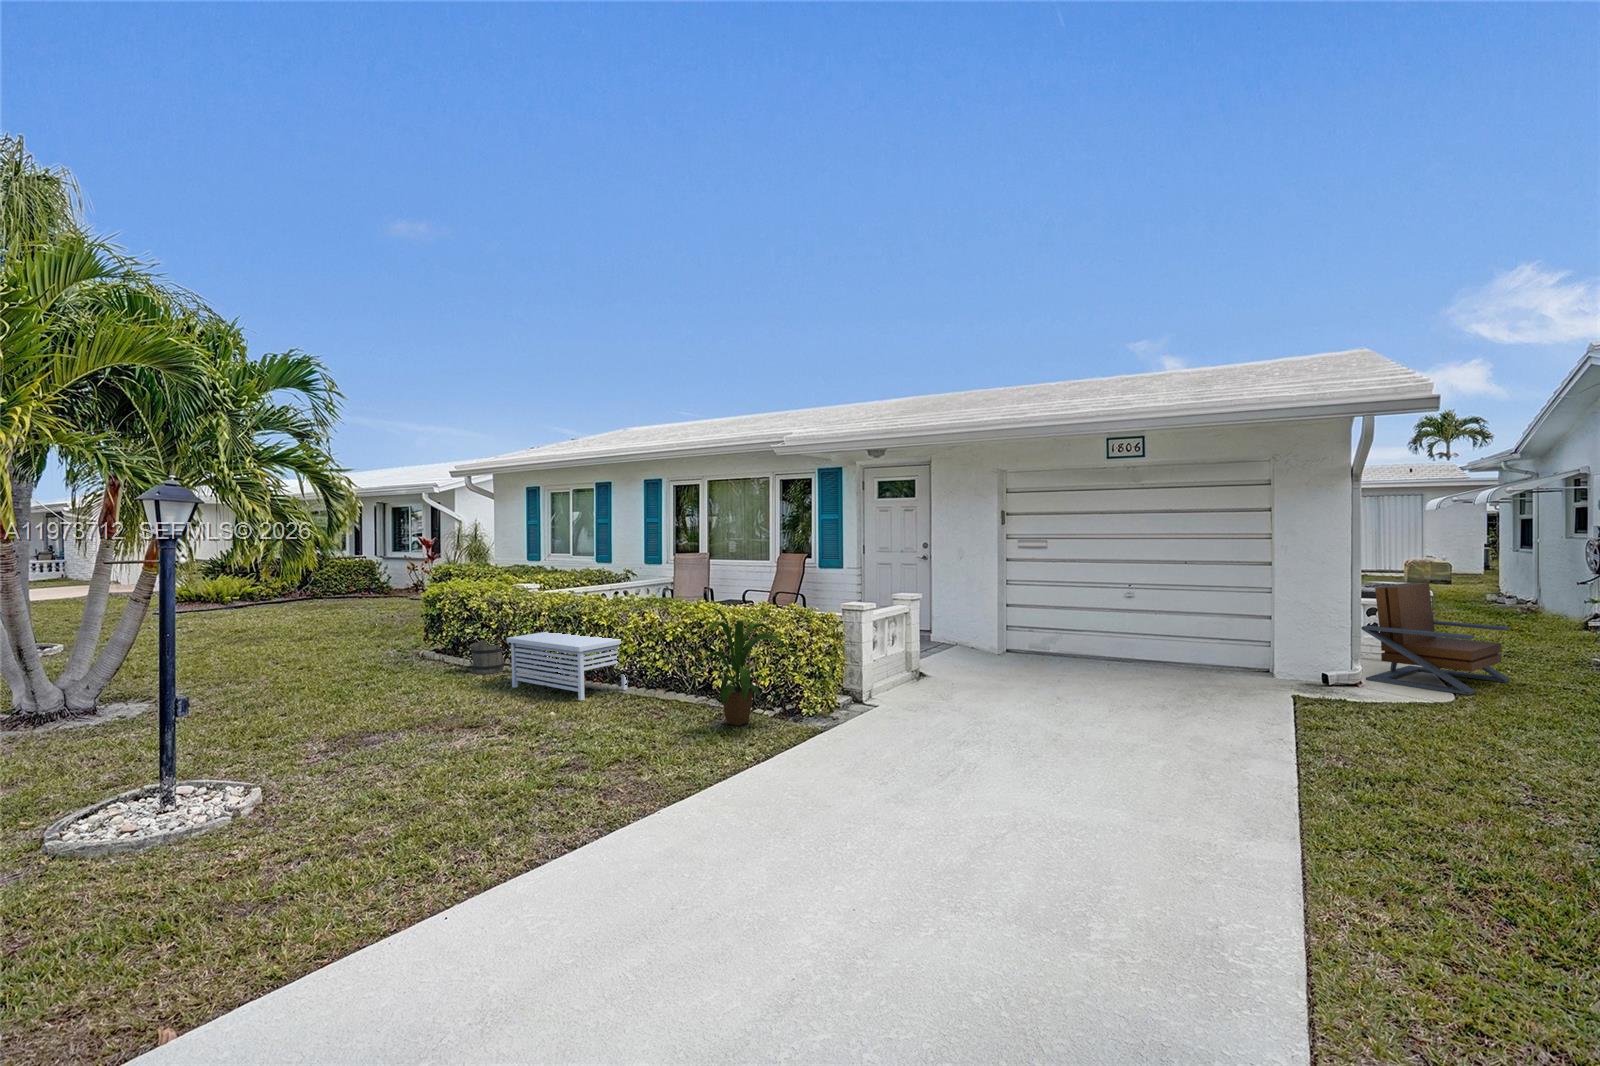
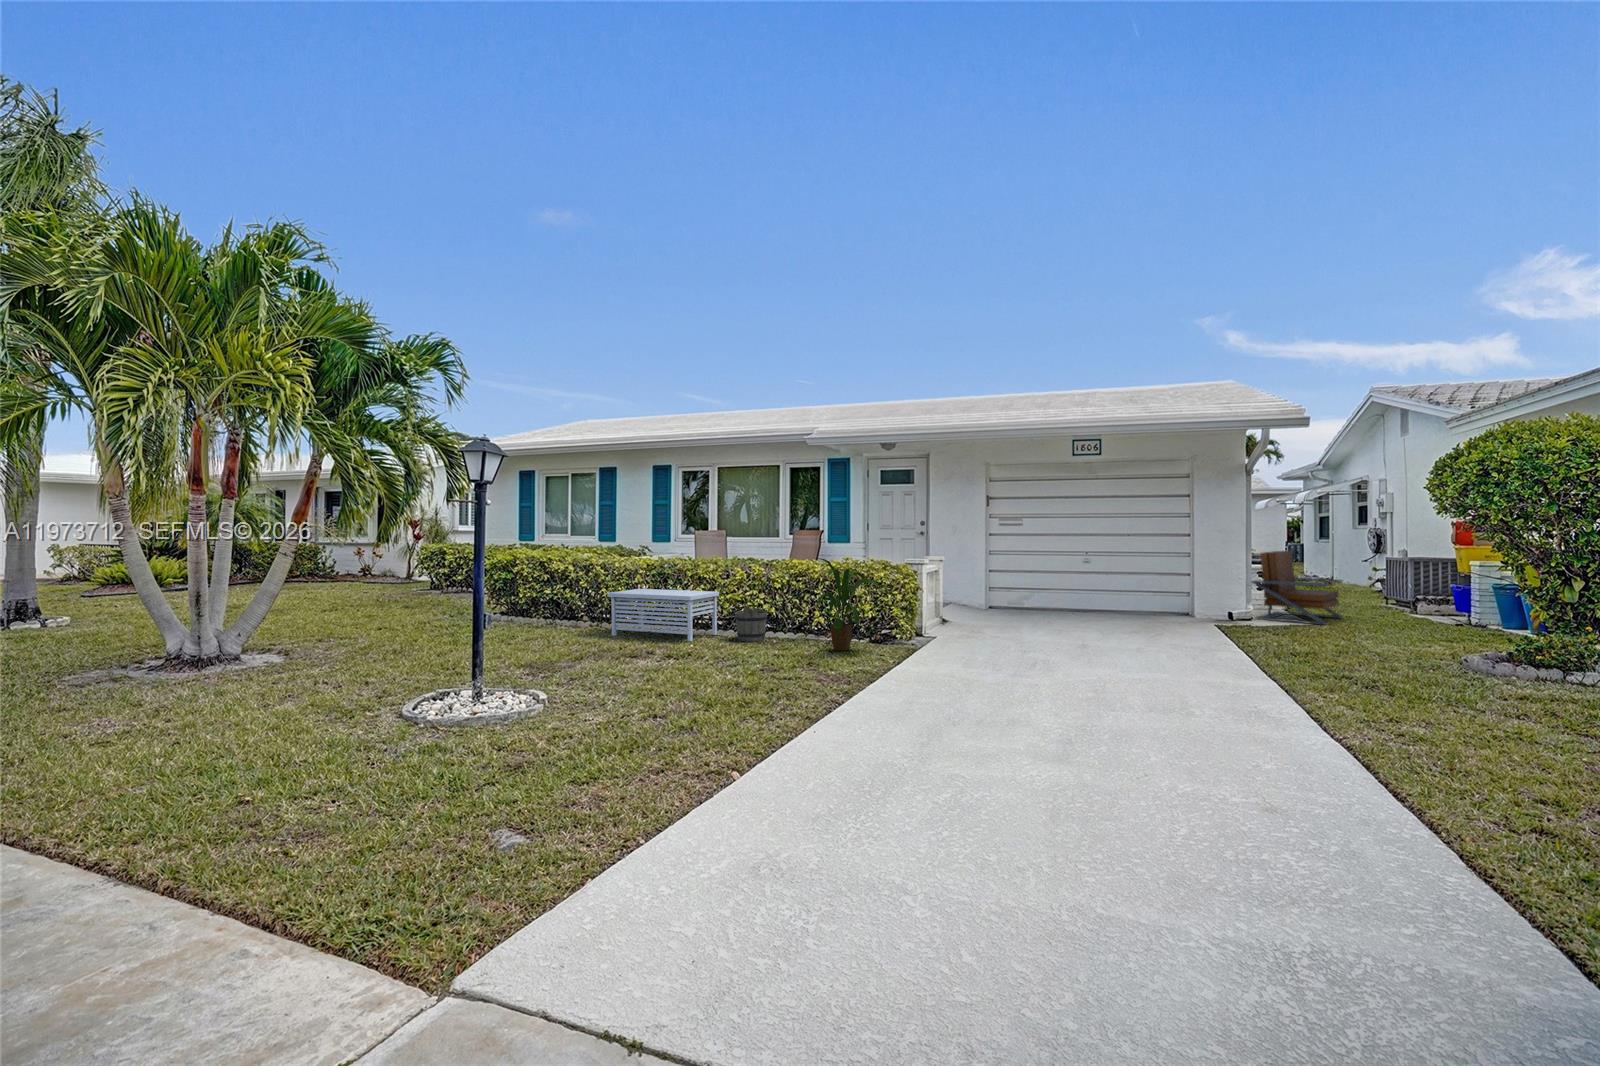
bucket: present [471,641,504,674] -> present [735,605,767,642]

